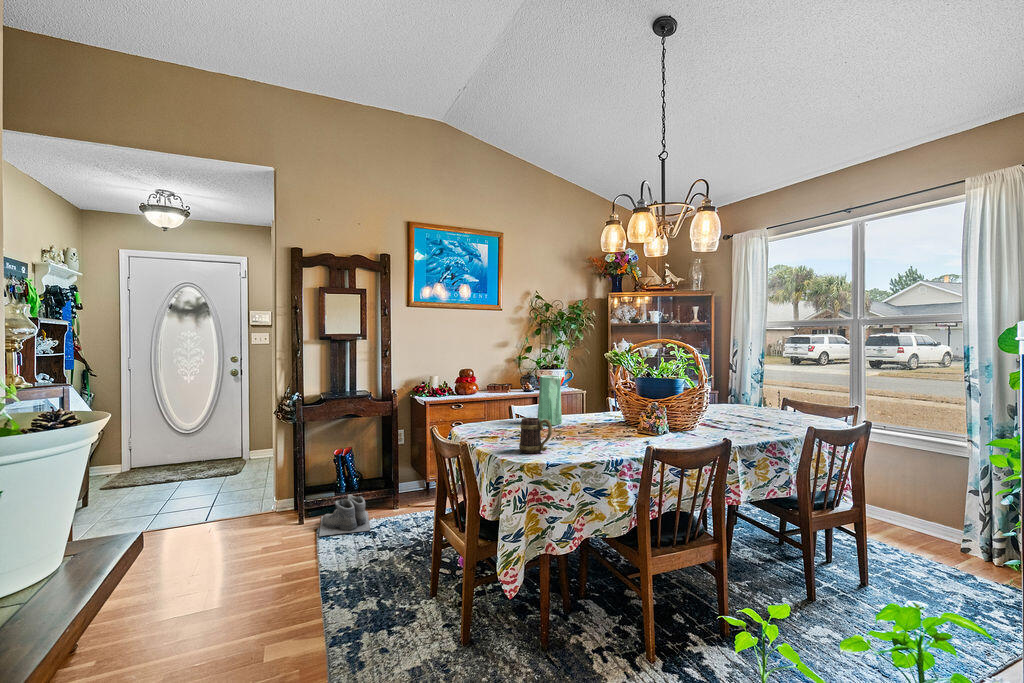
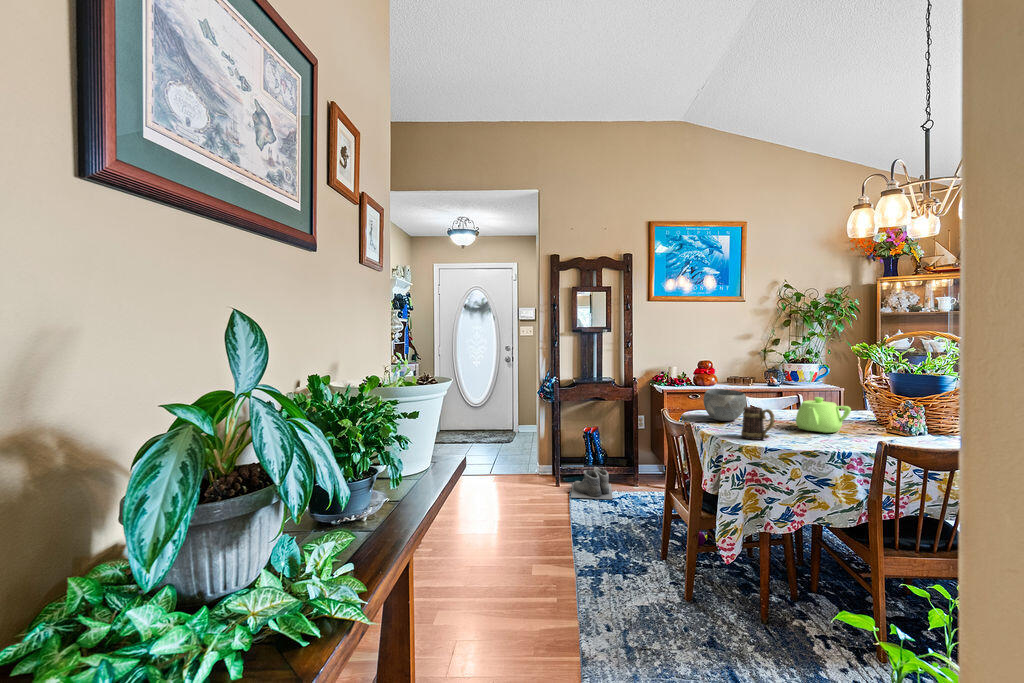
vase: present [537,375,562,425] -> none [770,369,798,418]
bowl: none [475,399,518,434] -> present [703,389,746,421]
teapot: none [565,403,613,438] -> present [796,397,851,433]

